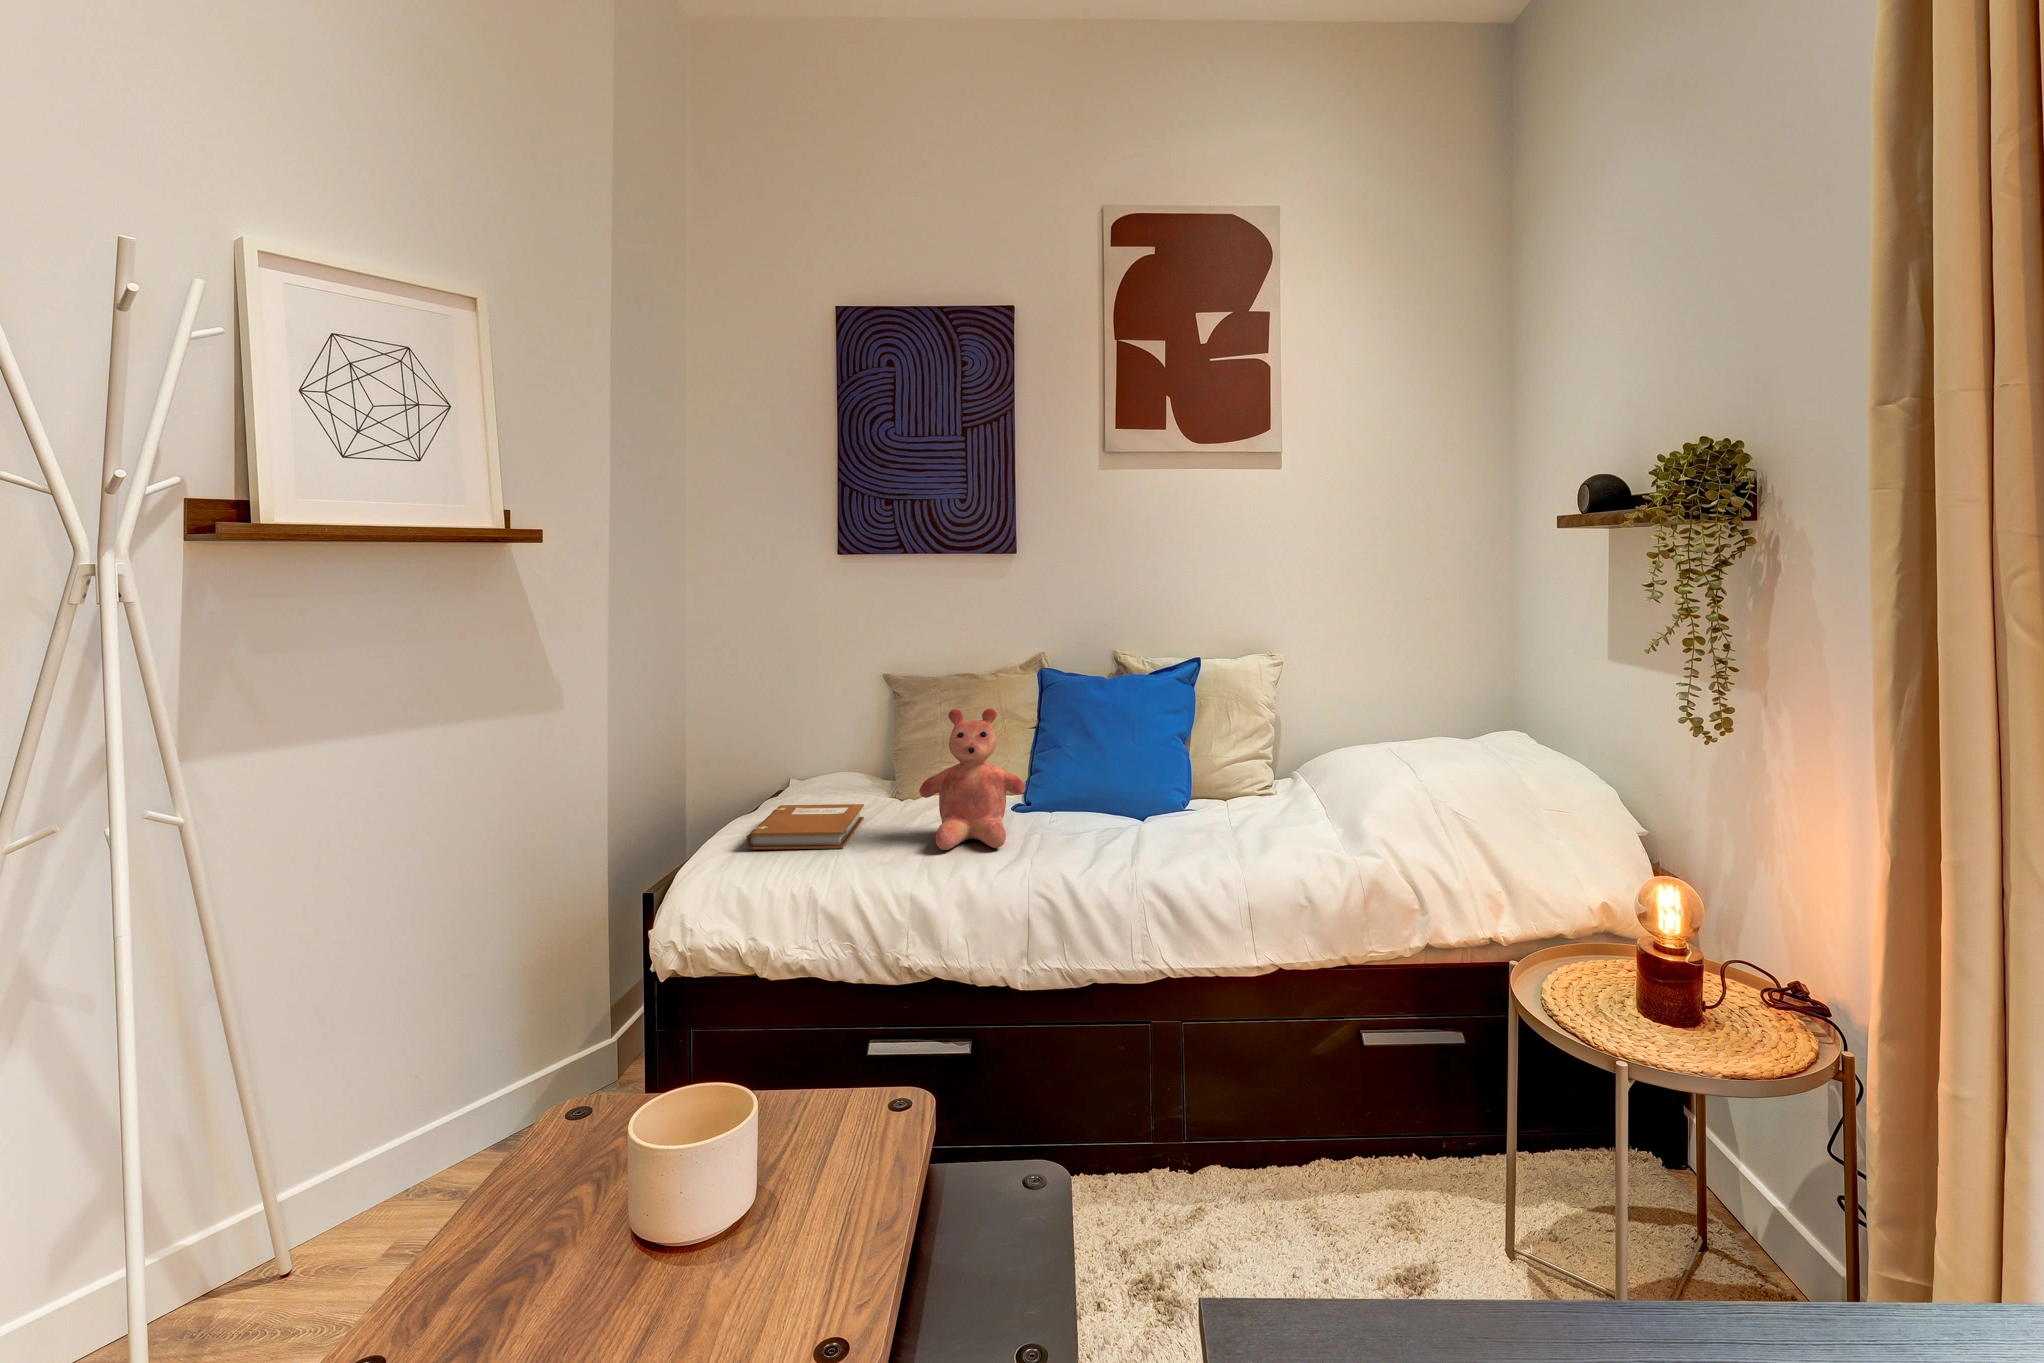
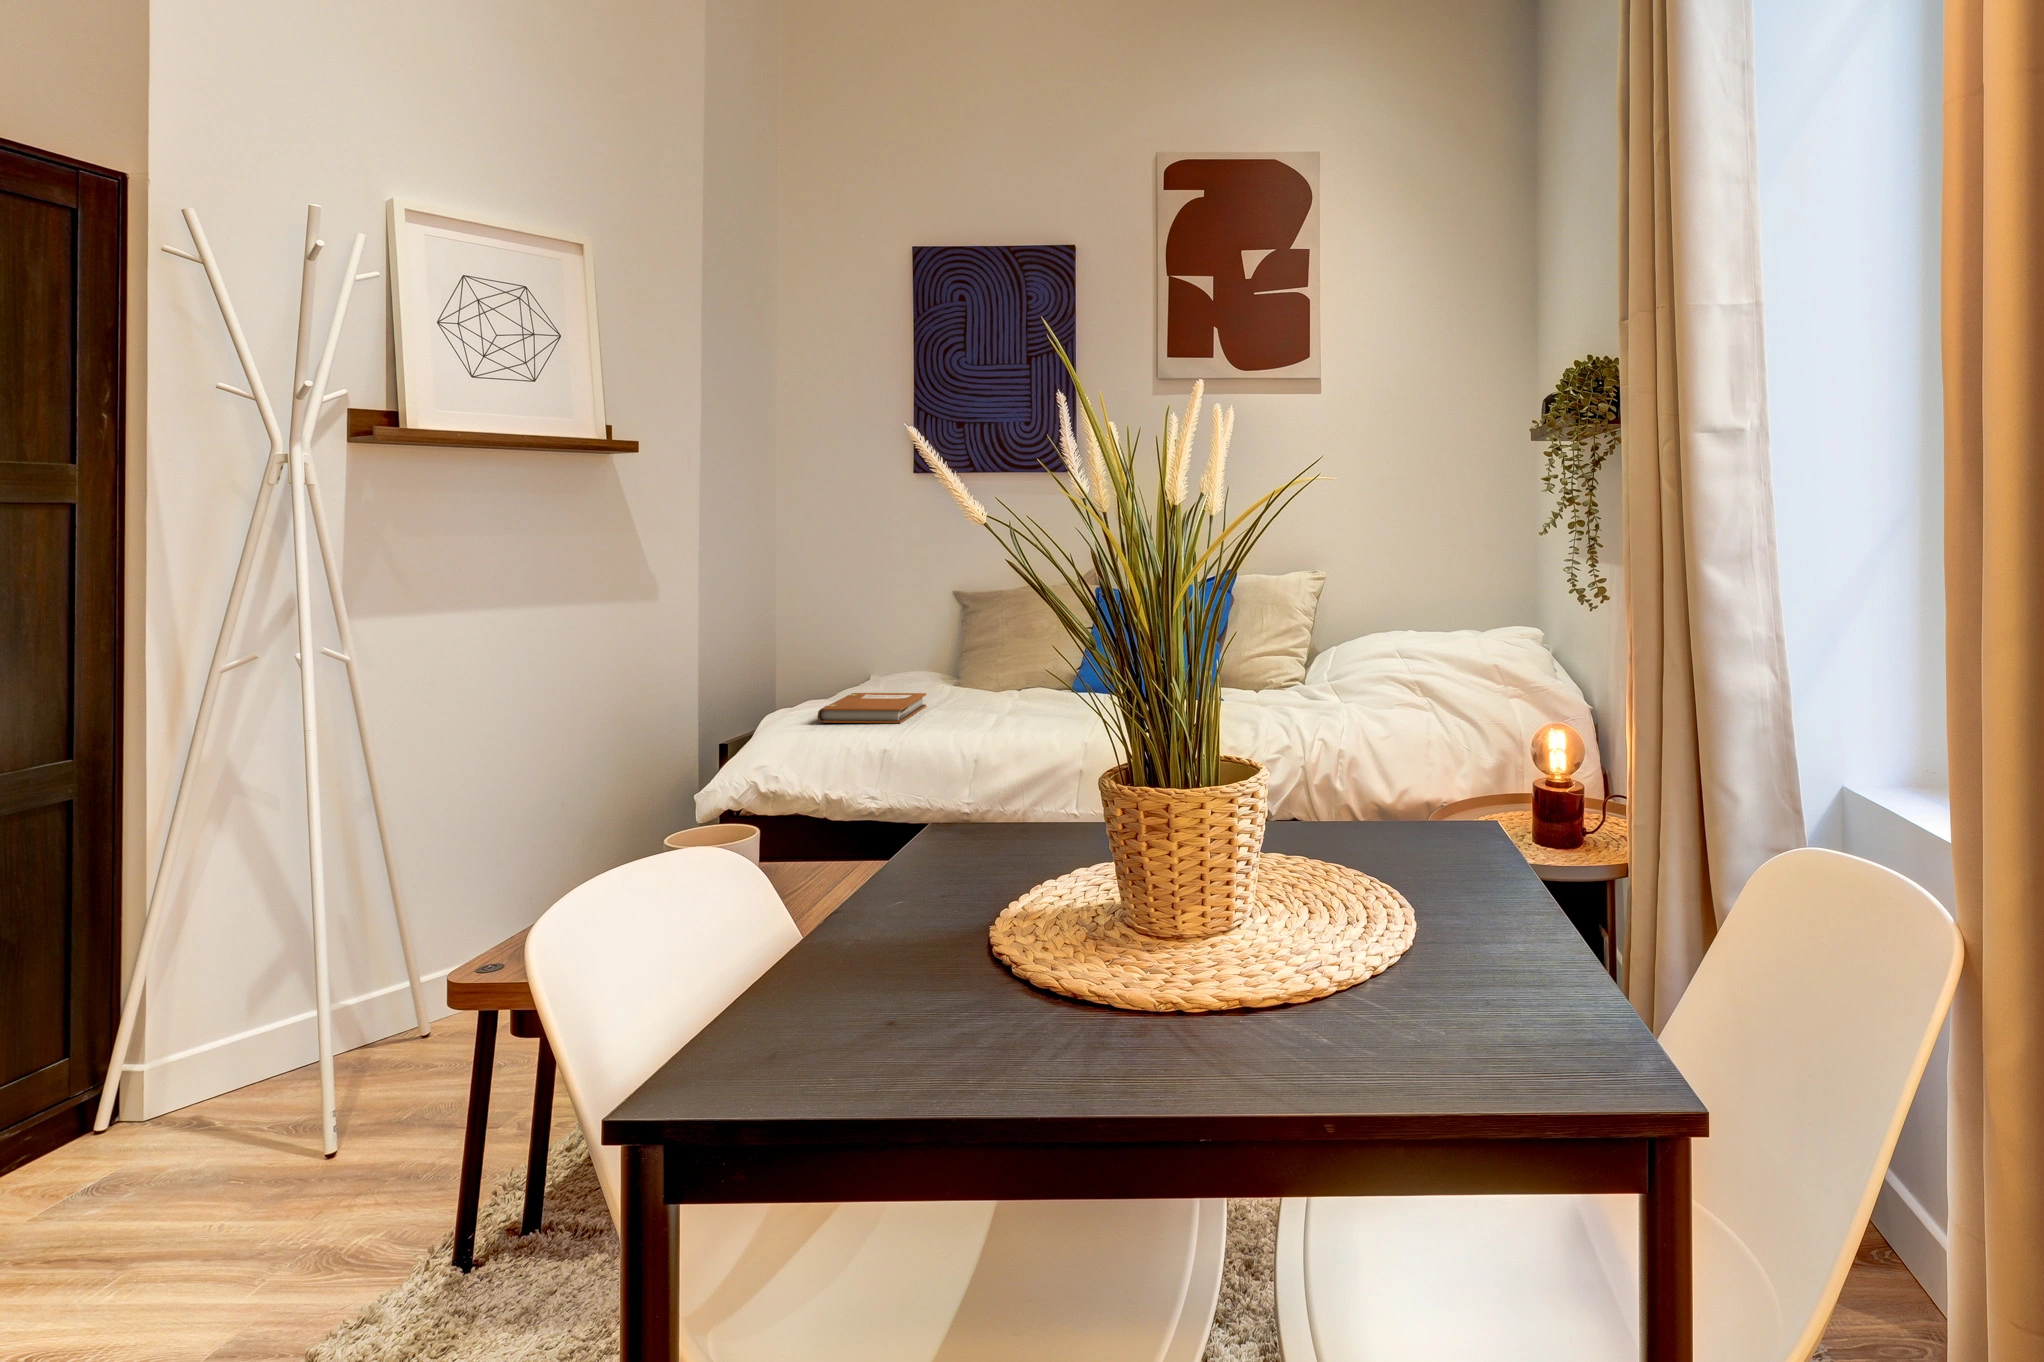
teddy bear: present [919,708,1025,850] -> none [969,605,1063,724]

